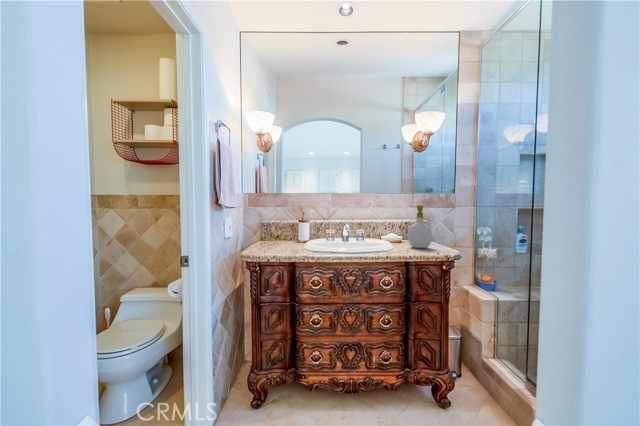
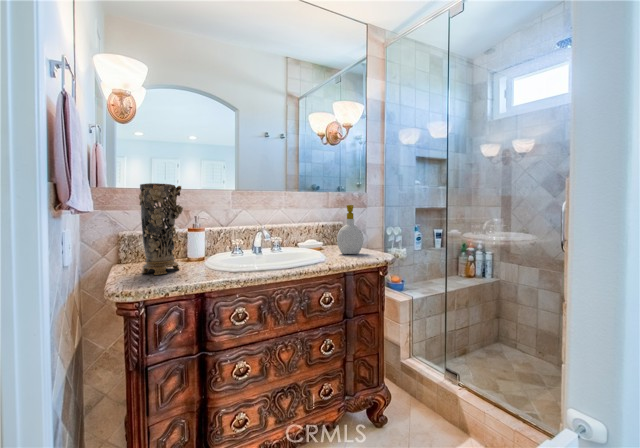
decorative vase: none [266,192,290,249] -> present [139,183,183,275]

